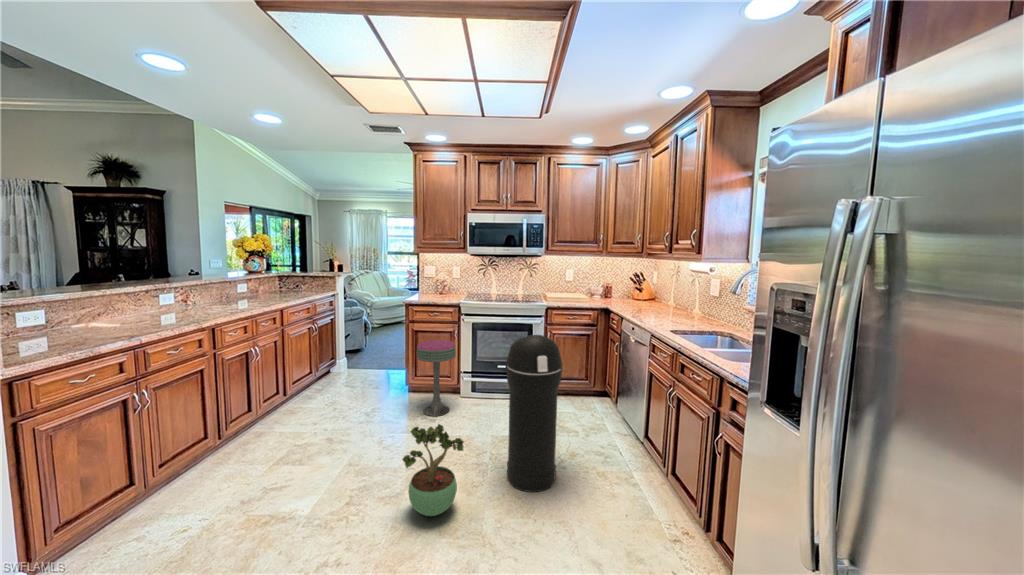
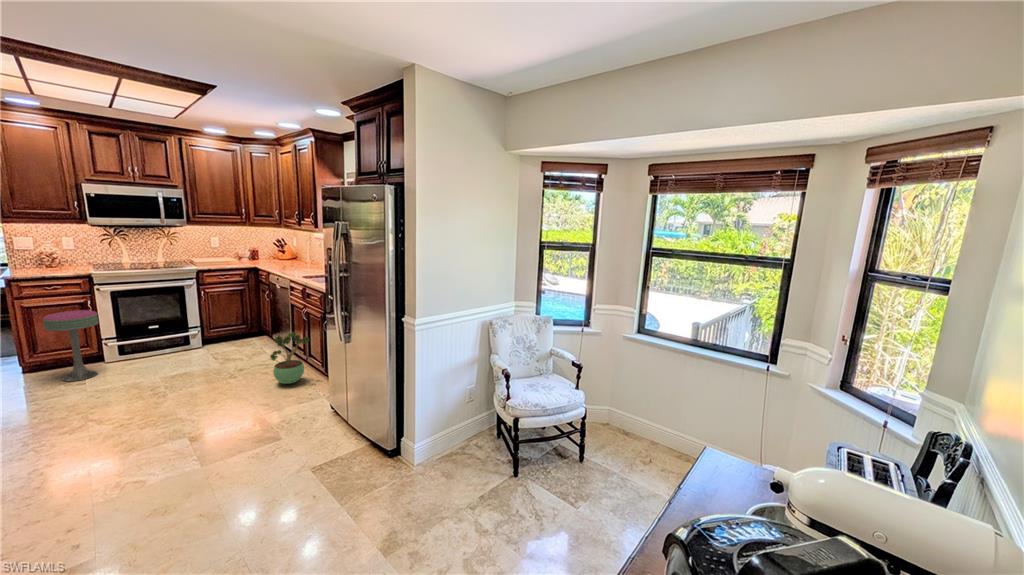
trash can: present [506,335,562,492] -> none [175,287,228,392]
potted plant: present [402,424,464,516] -> present [270,332,309,384]

